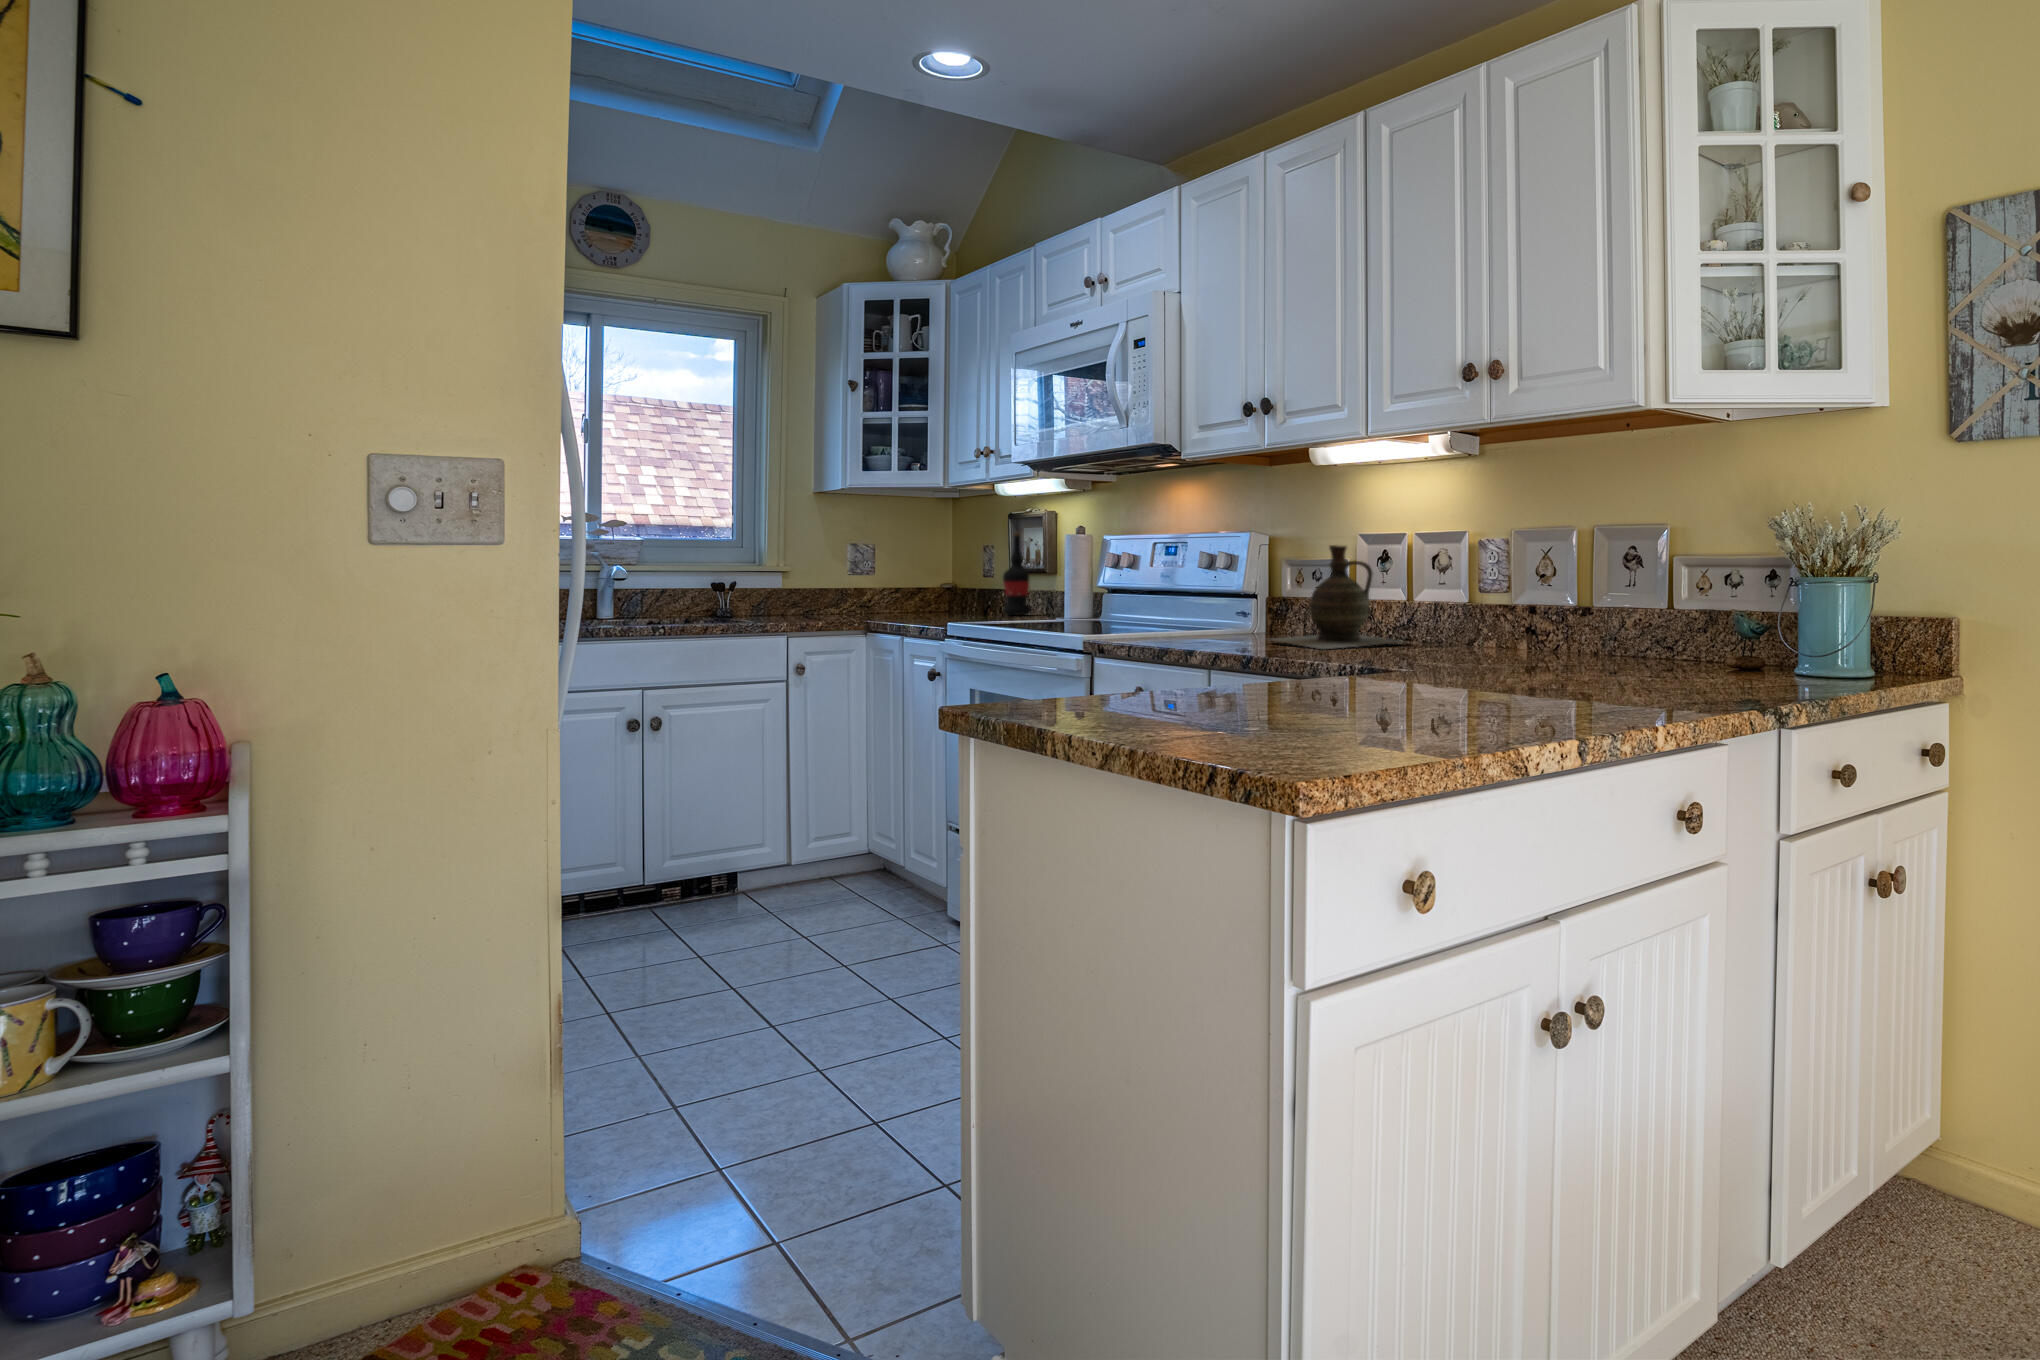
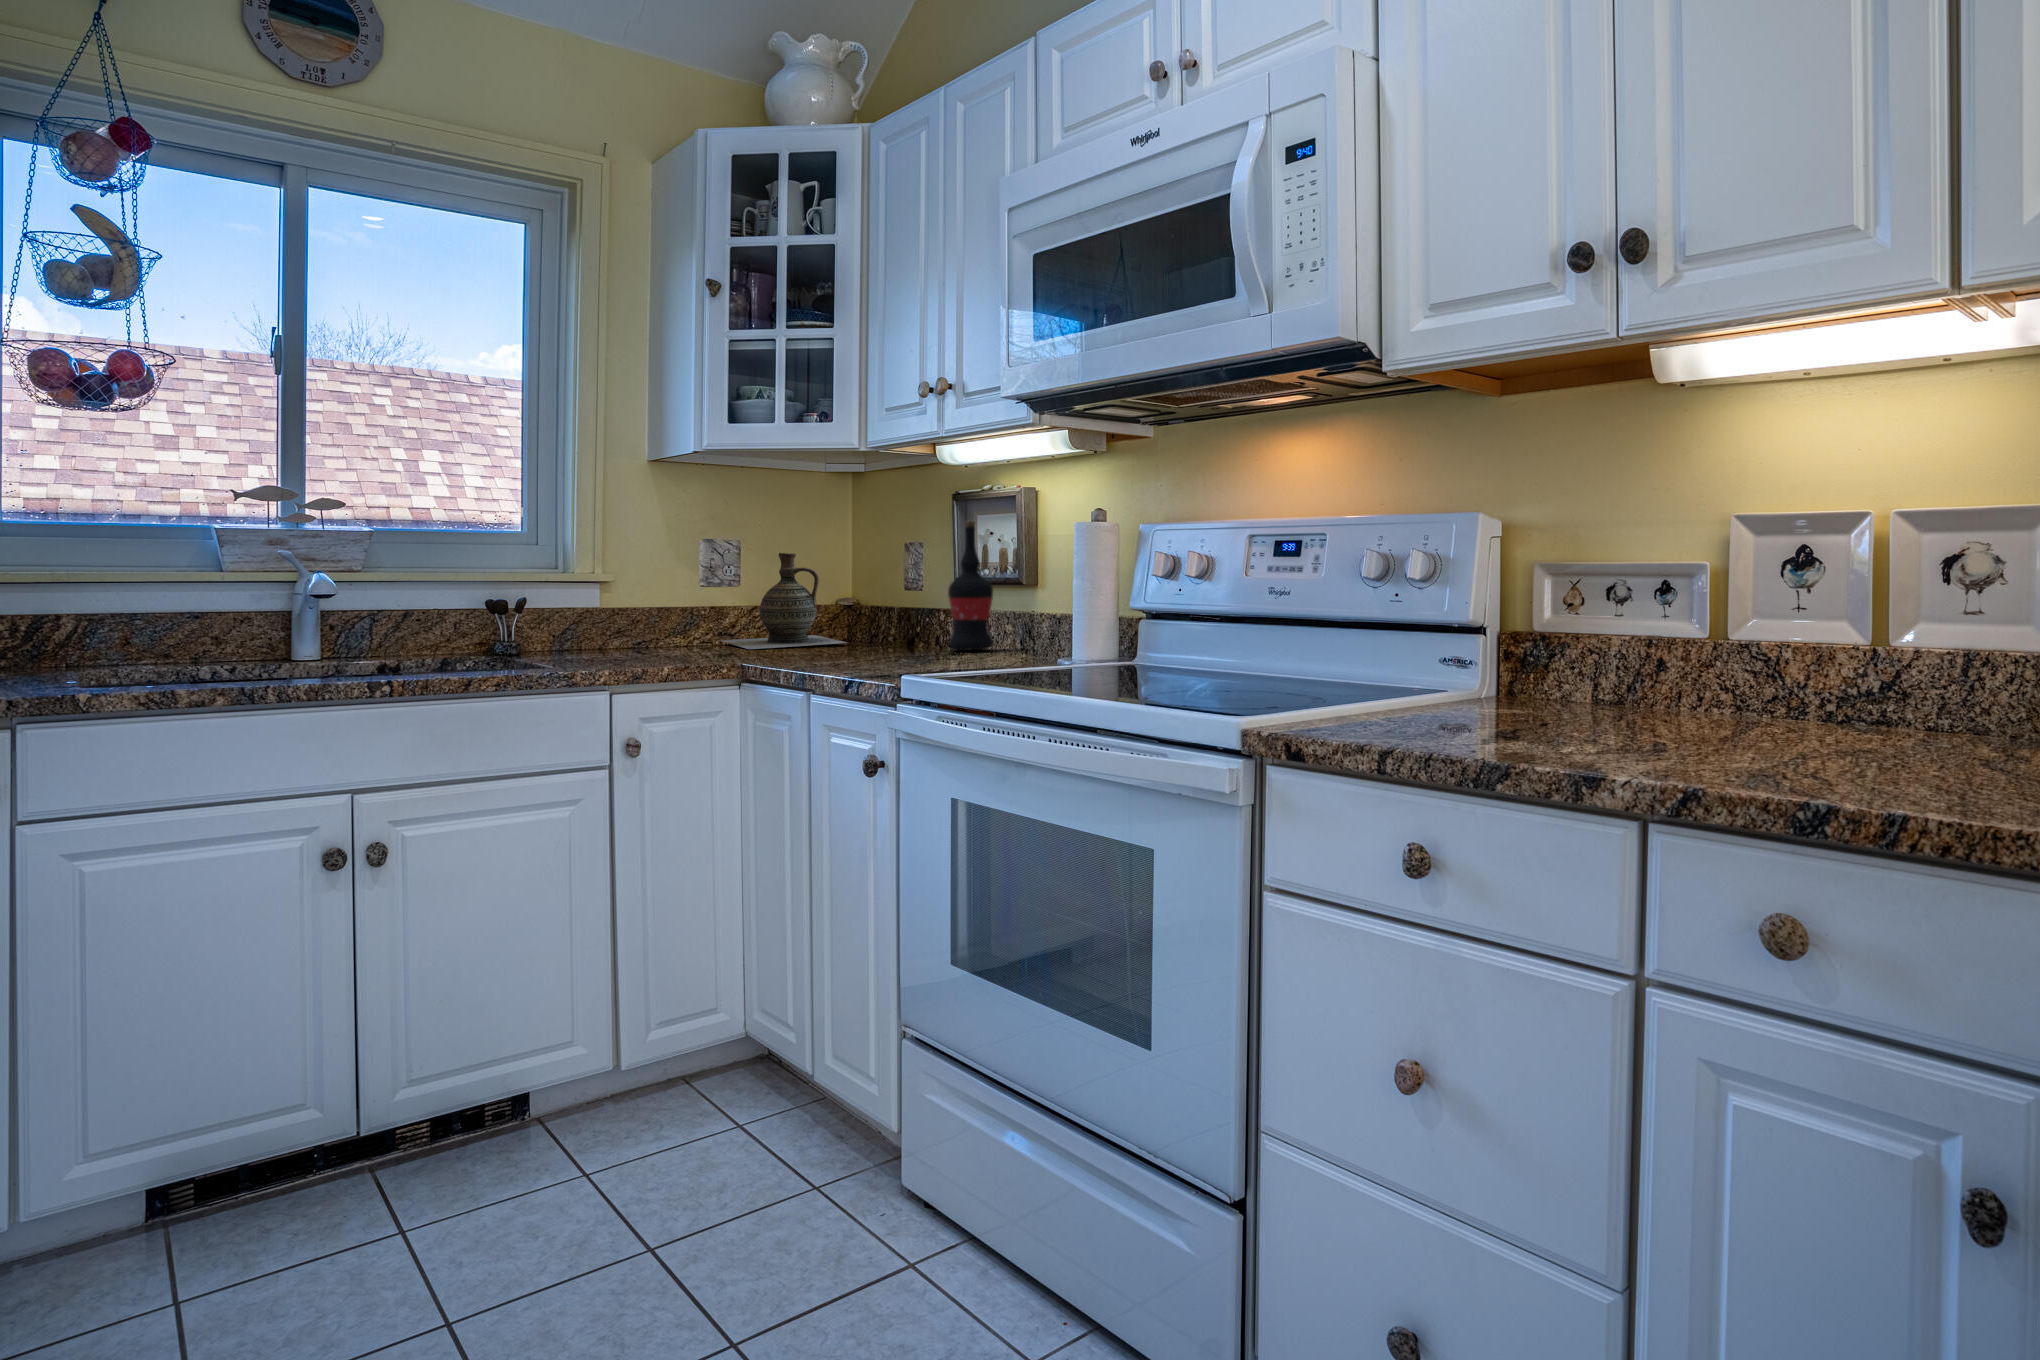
ceramic jug: present [1270,545,1402,649] -> present [722,553,847,649]

